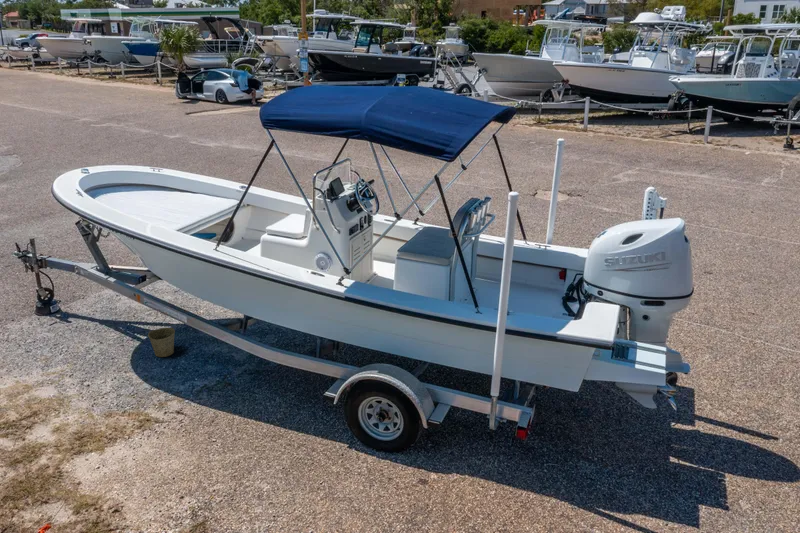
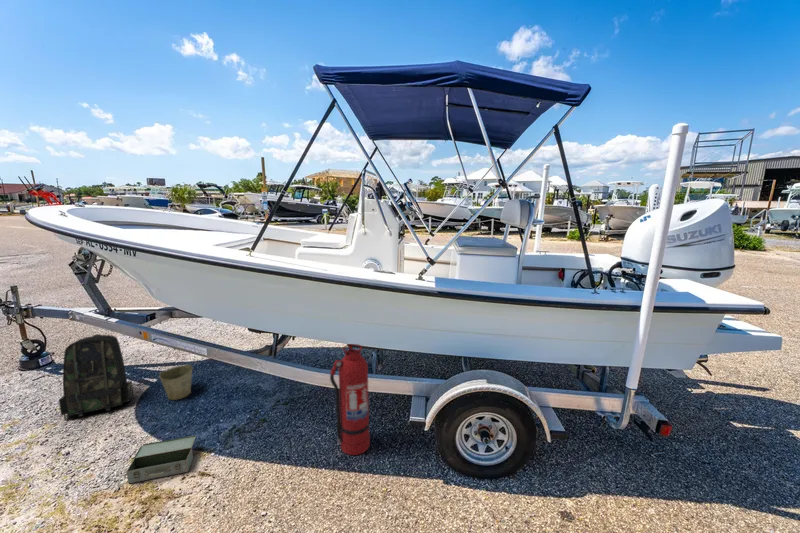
backpack: none [77,294,128,362] -> present [59,334,133,420]
fire extinguisher: none [270,331,306,419] -> present [330,344,370,455]
toolbox: none [129,386,175,410] -> present [127,435,196,483]

